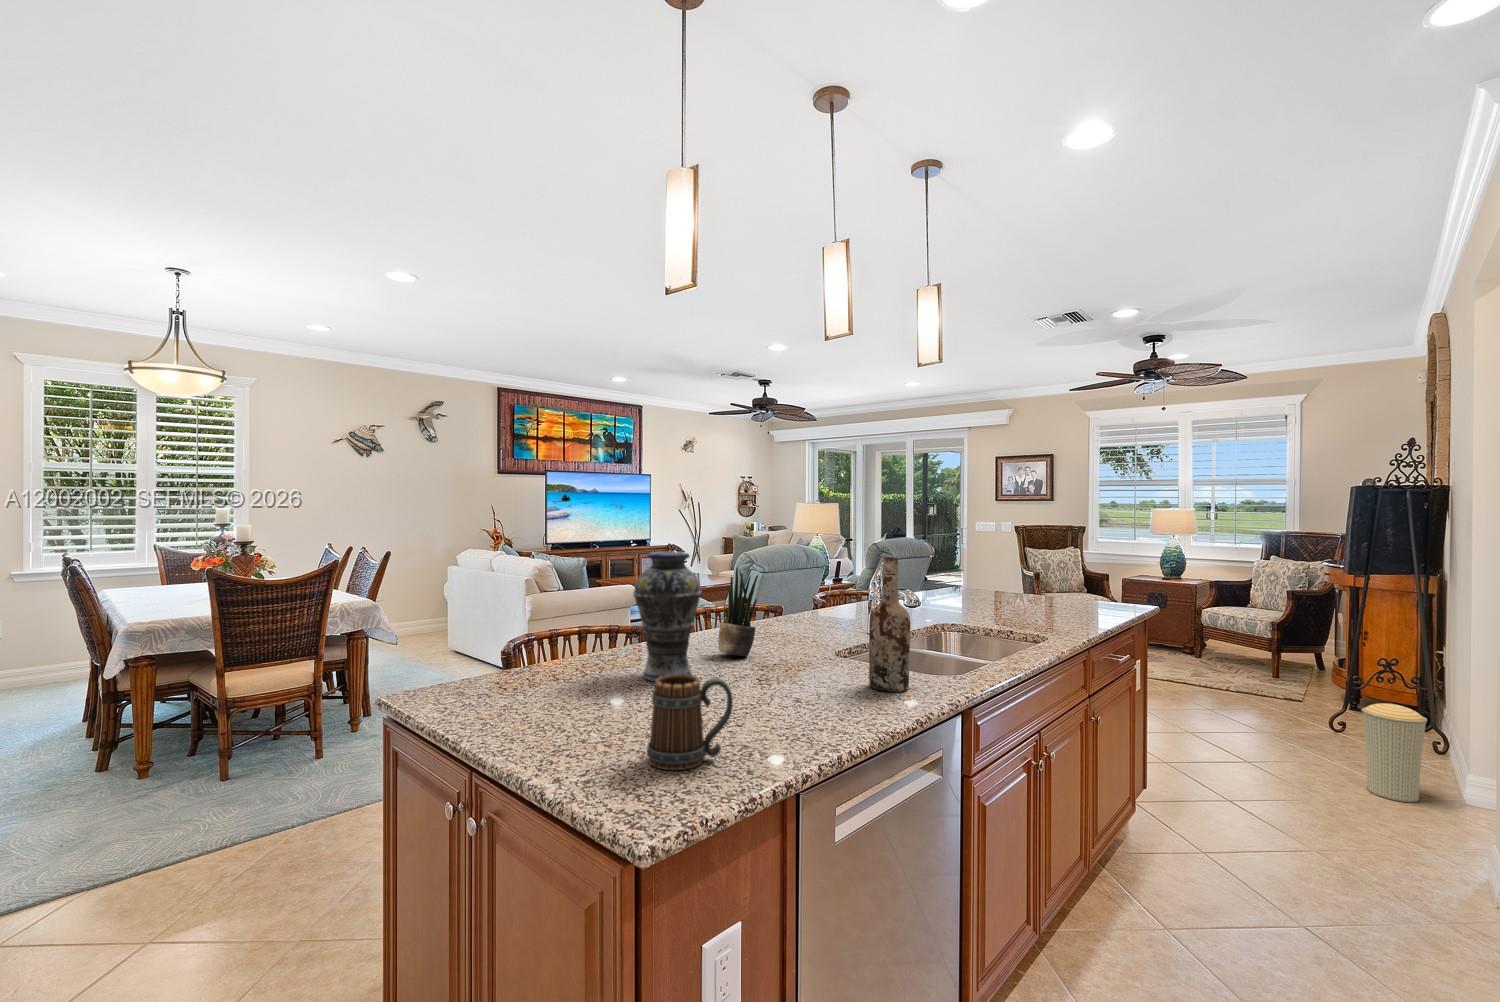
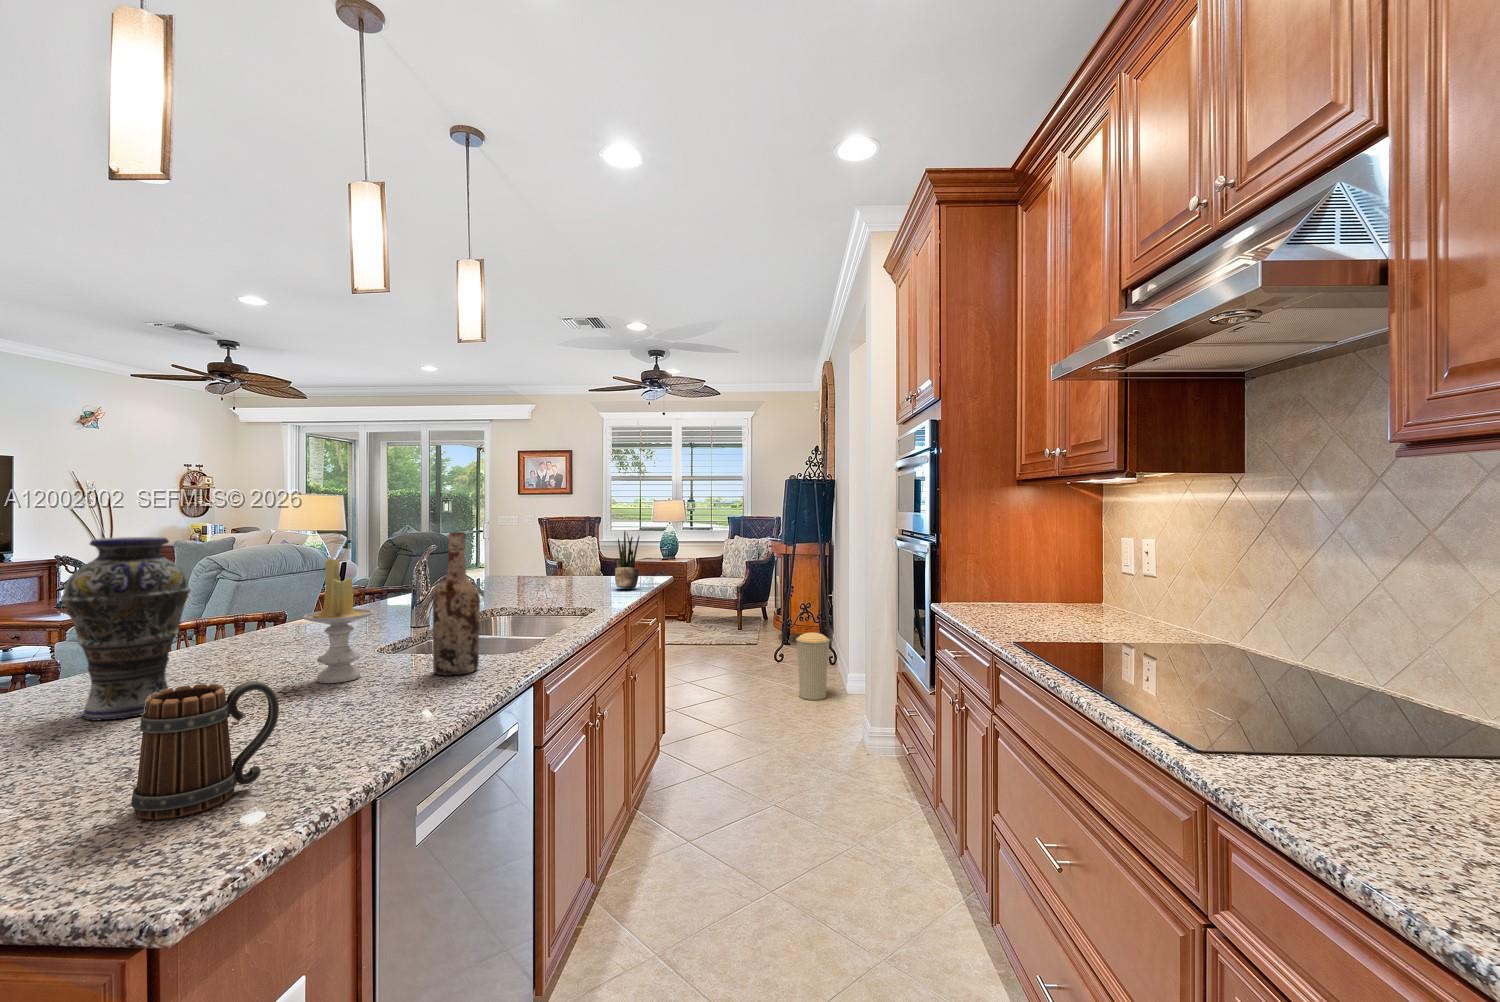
potted plant: present [718,567,758,656] -> present [615,531,640,588]
candle: none [773,574,824,680] -> present [303,558,373,683]

